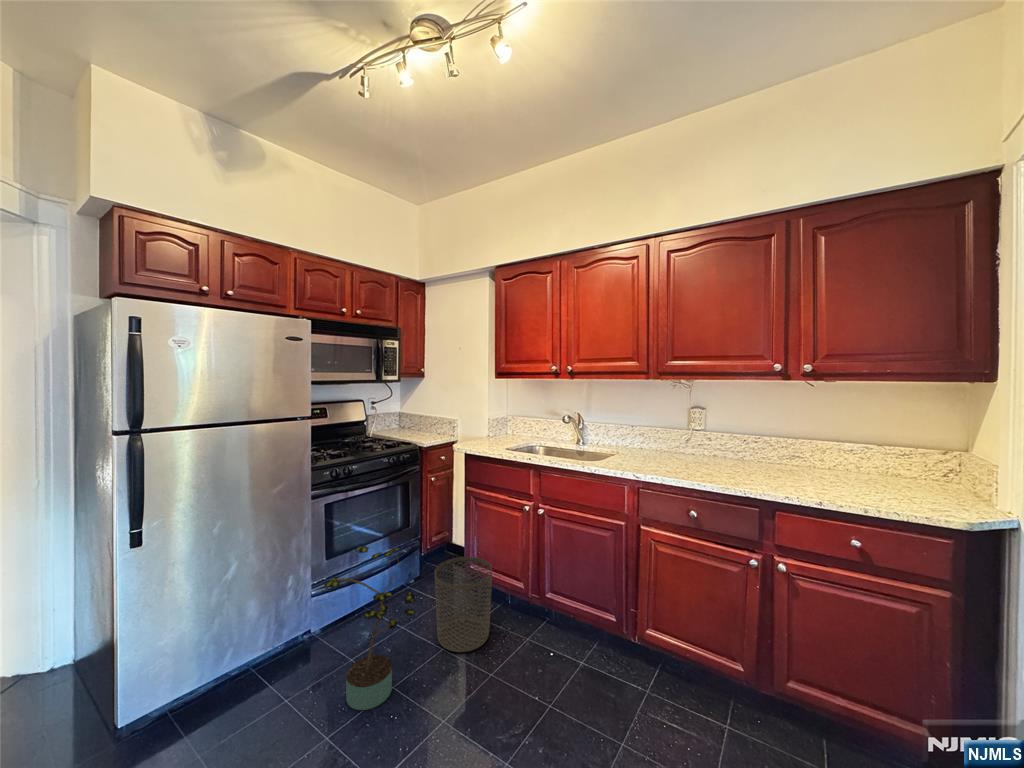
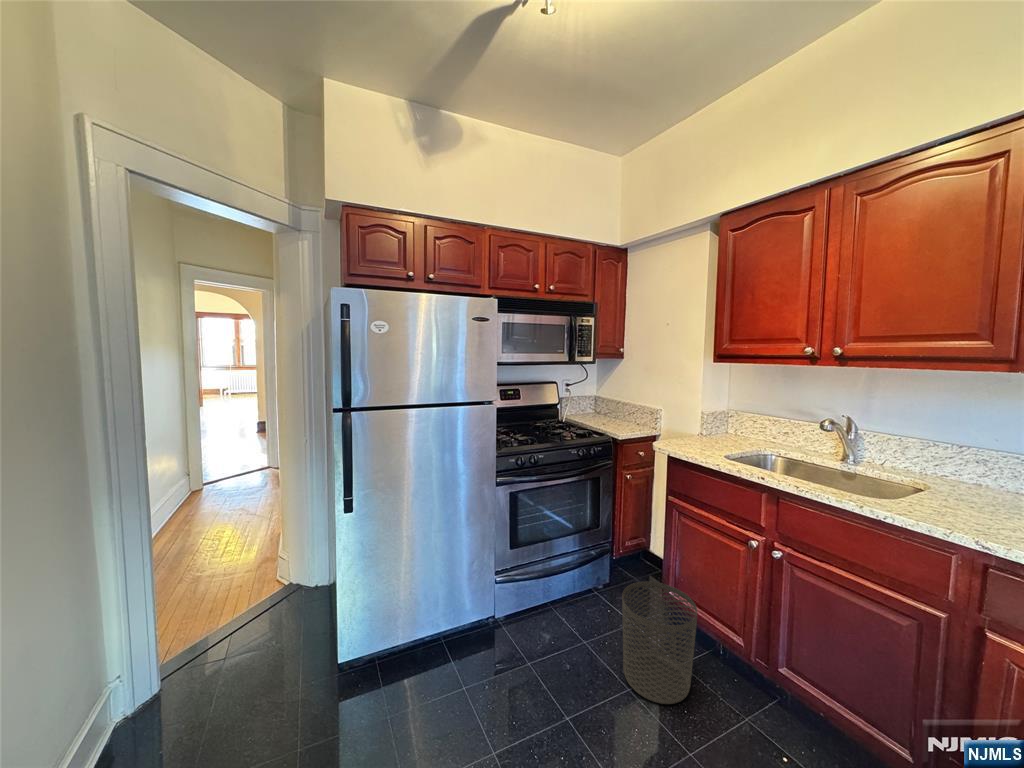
potted plant: present [324,546,416,710] -> none [500,548,596,730]

